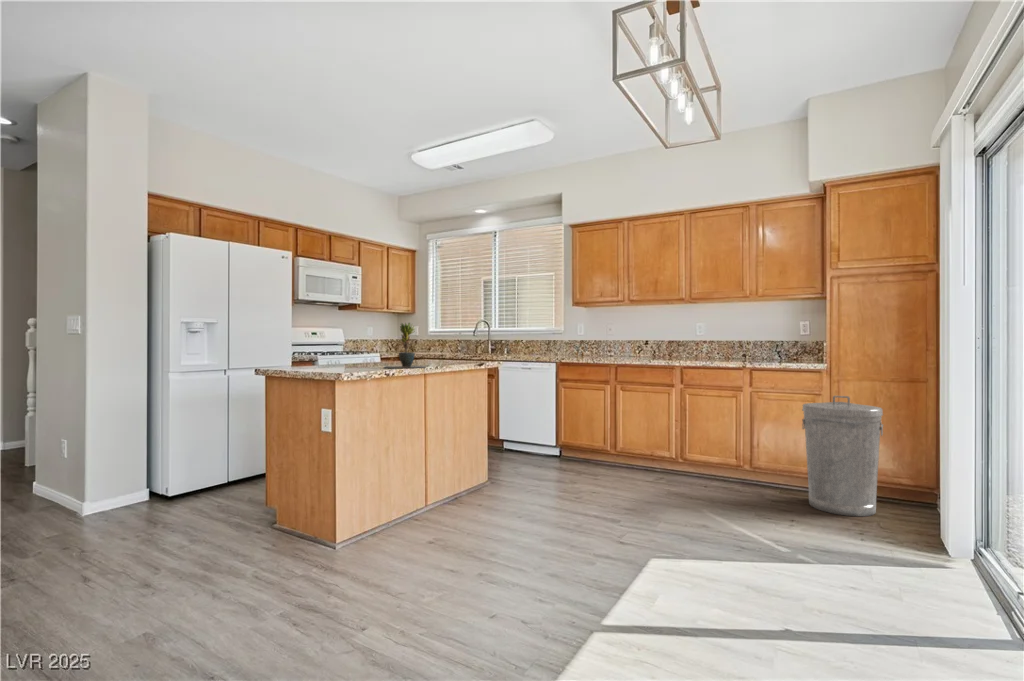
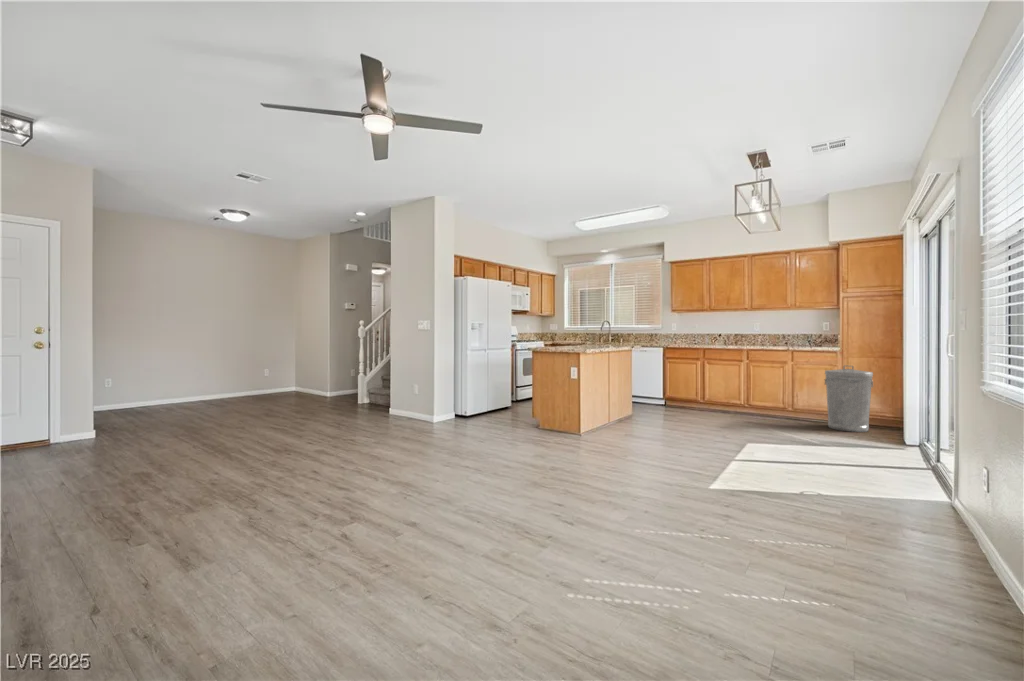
potted plant: present [385,323,426,368] -> none [589,324,614,349]

